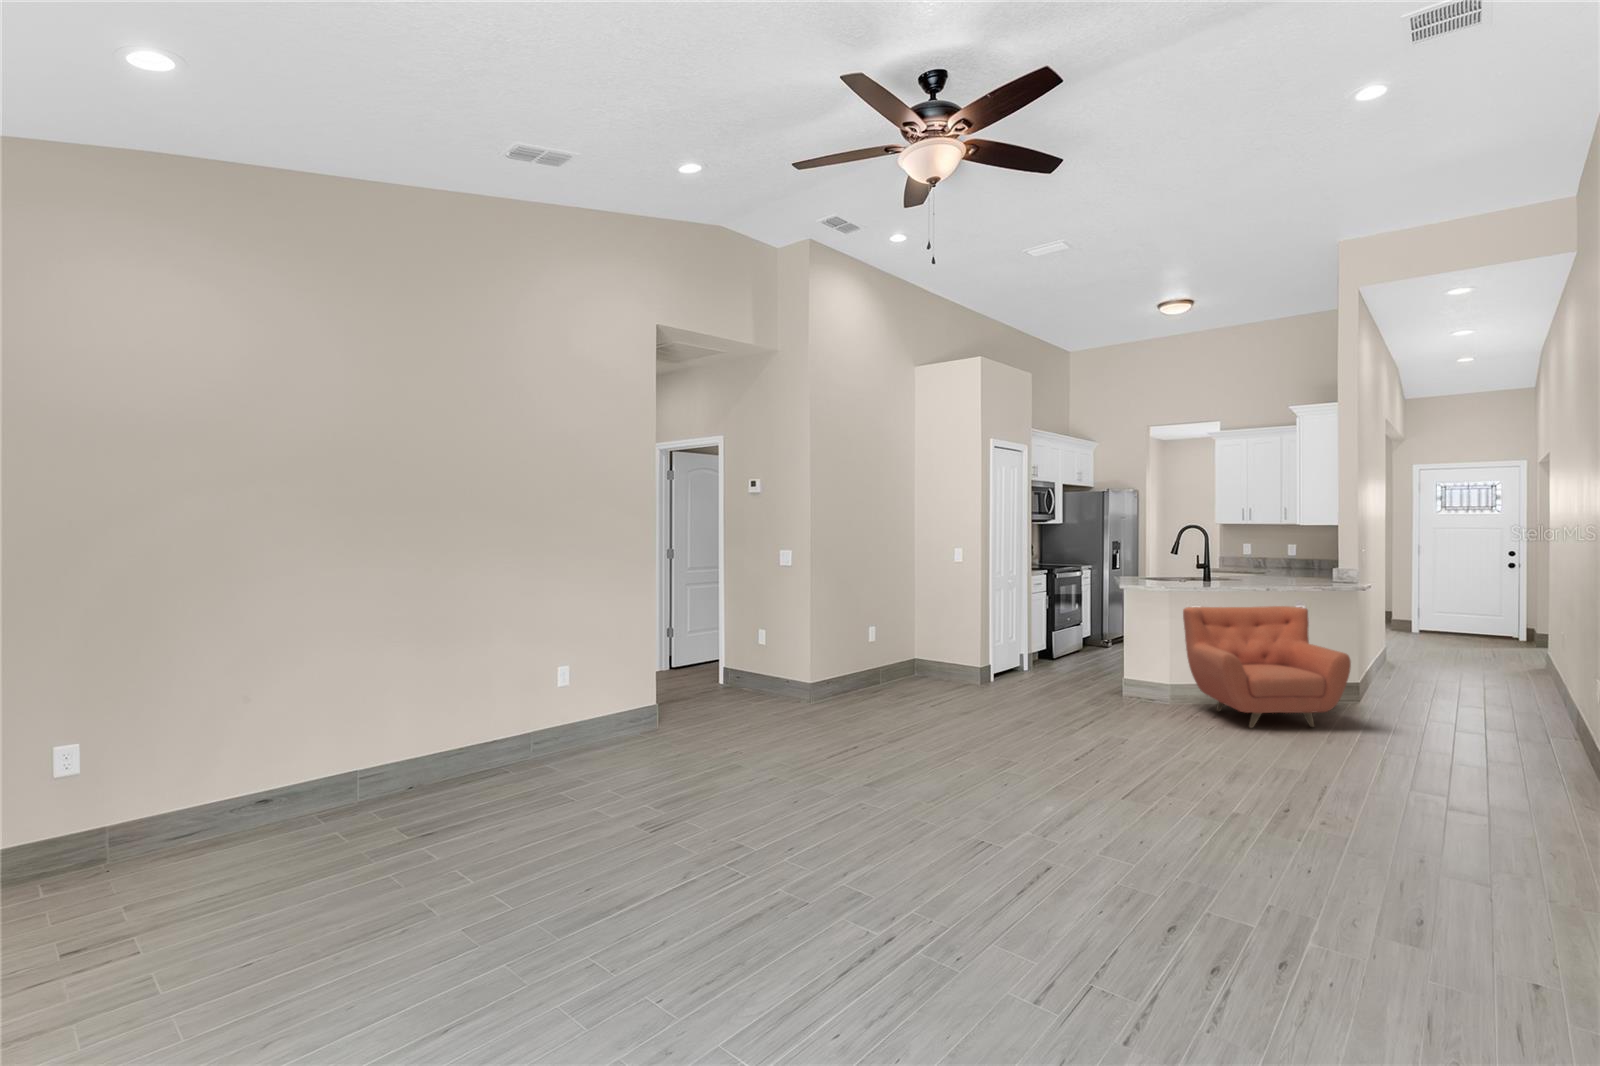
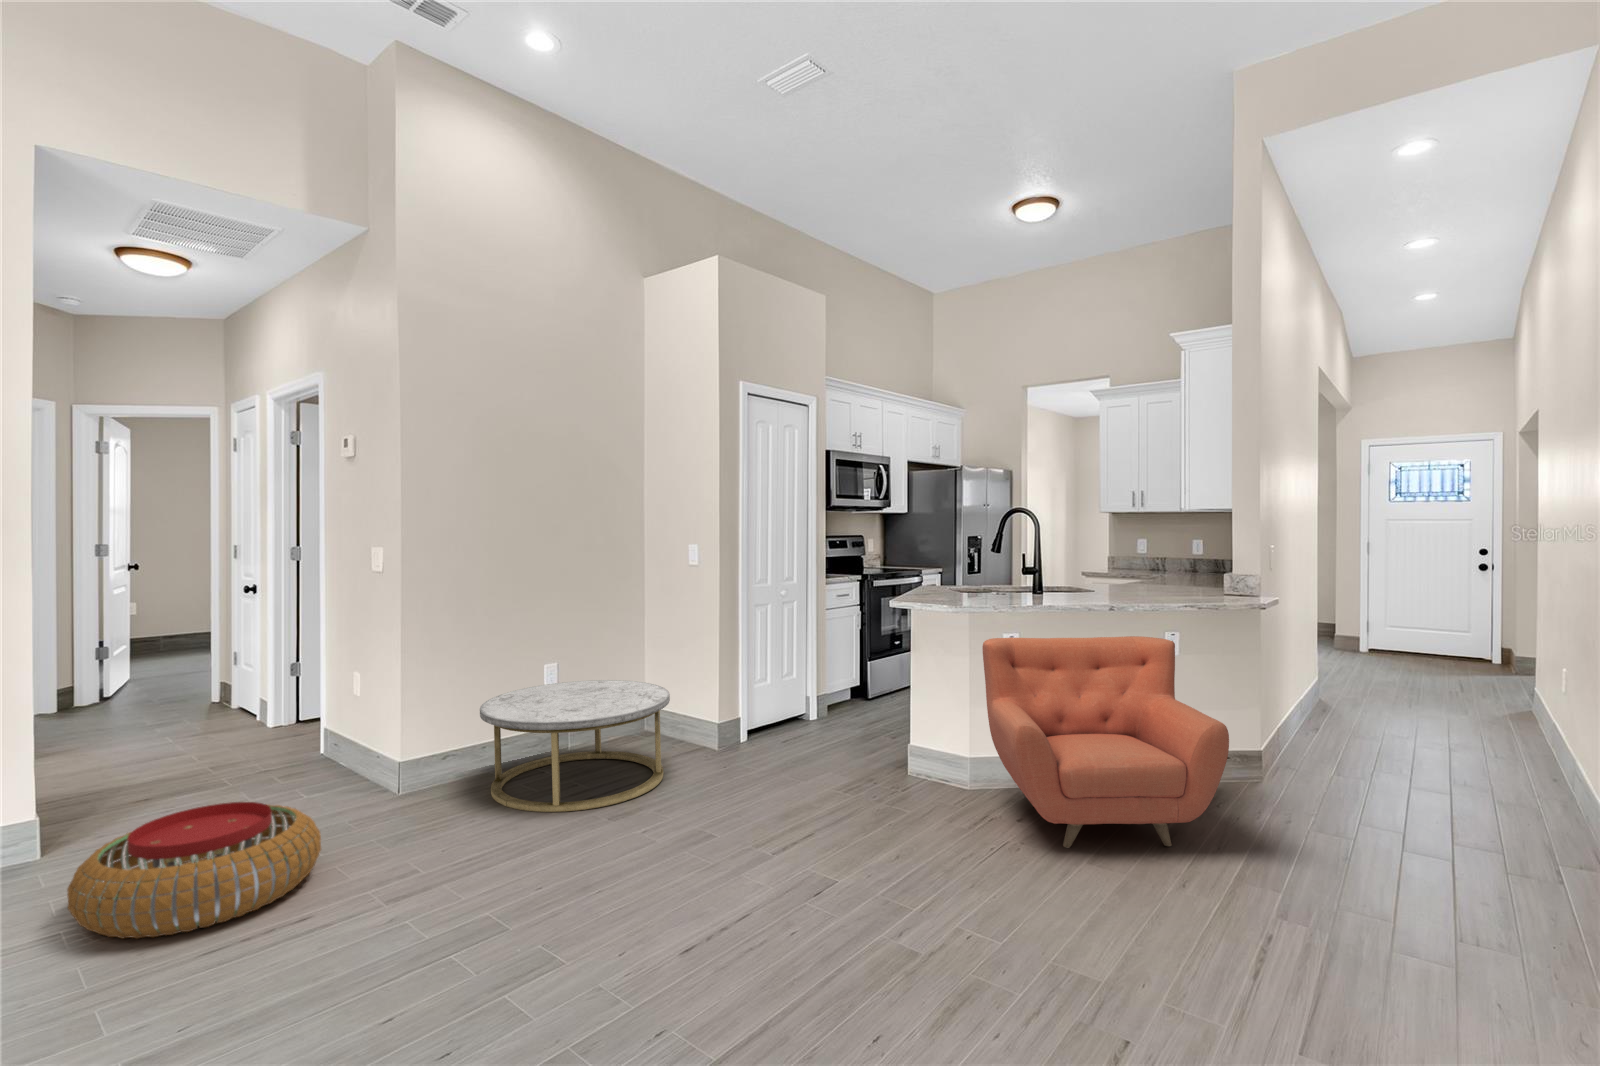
coffee table: none [854,638,971,712] -> present [480,680,670,812]
pouf: none [721,694,833,755] -> present [67,802,321,938]

